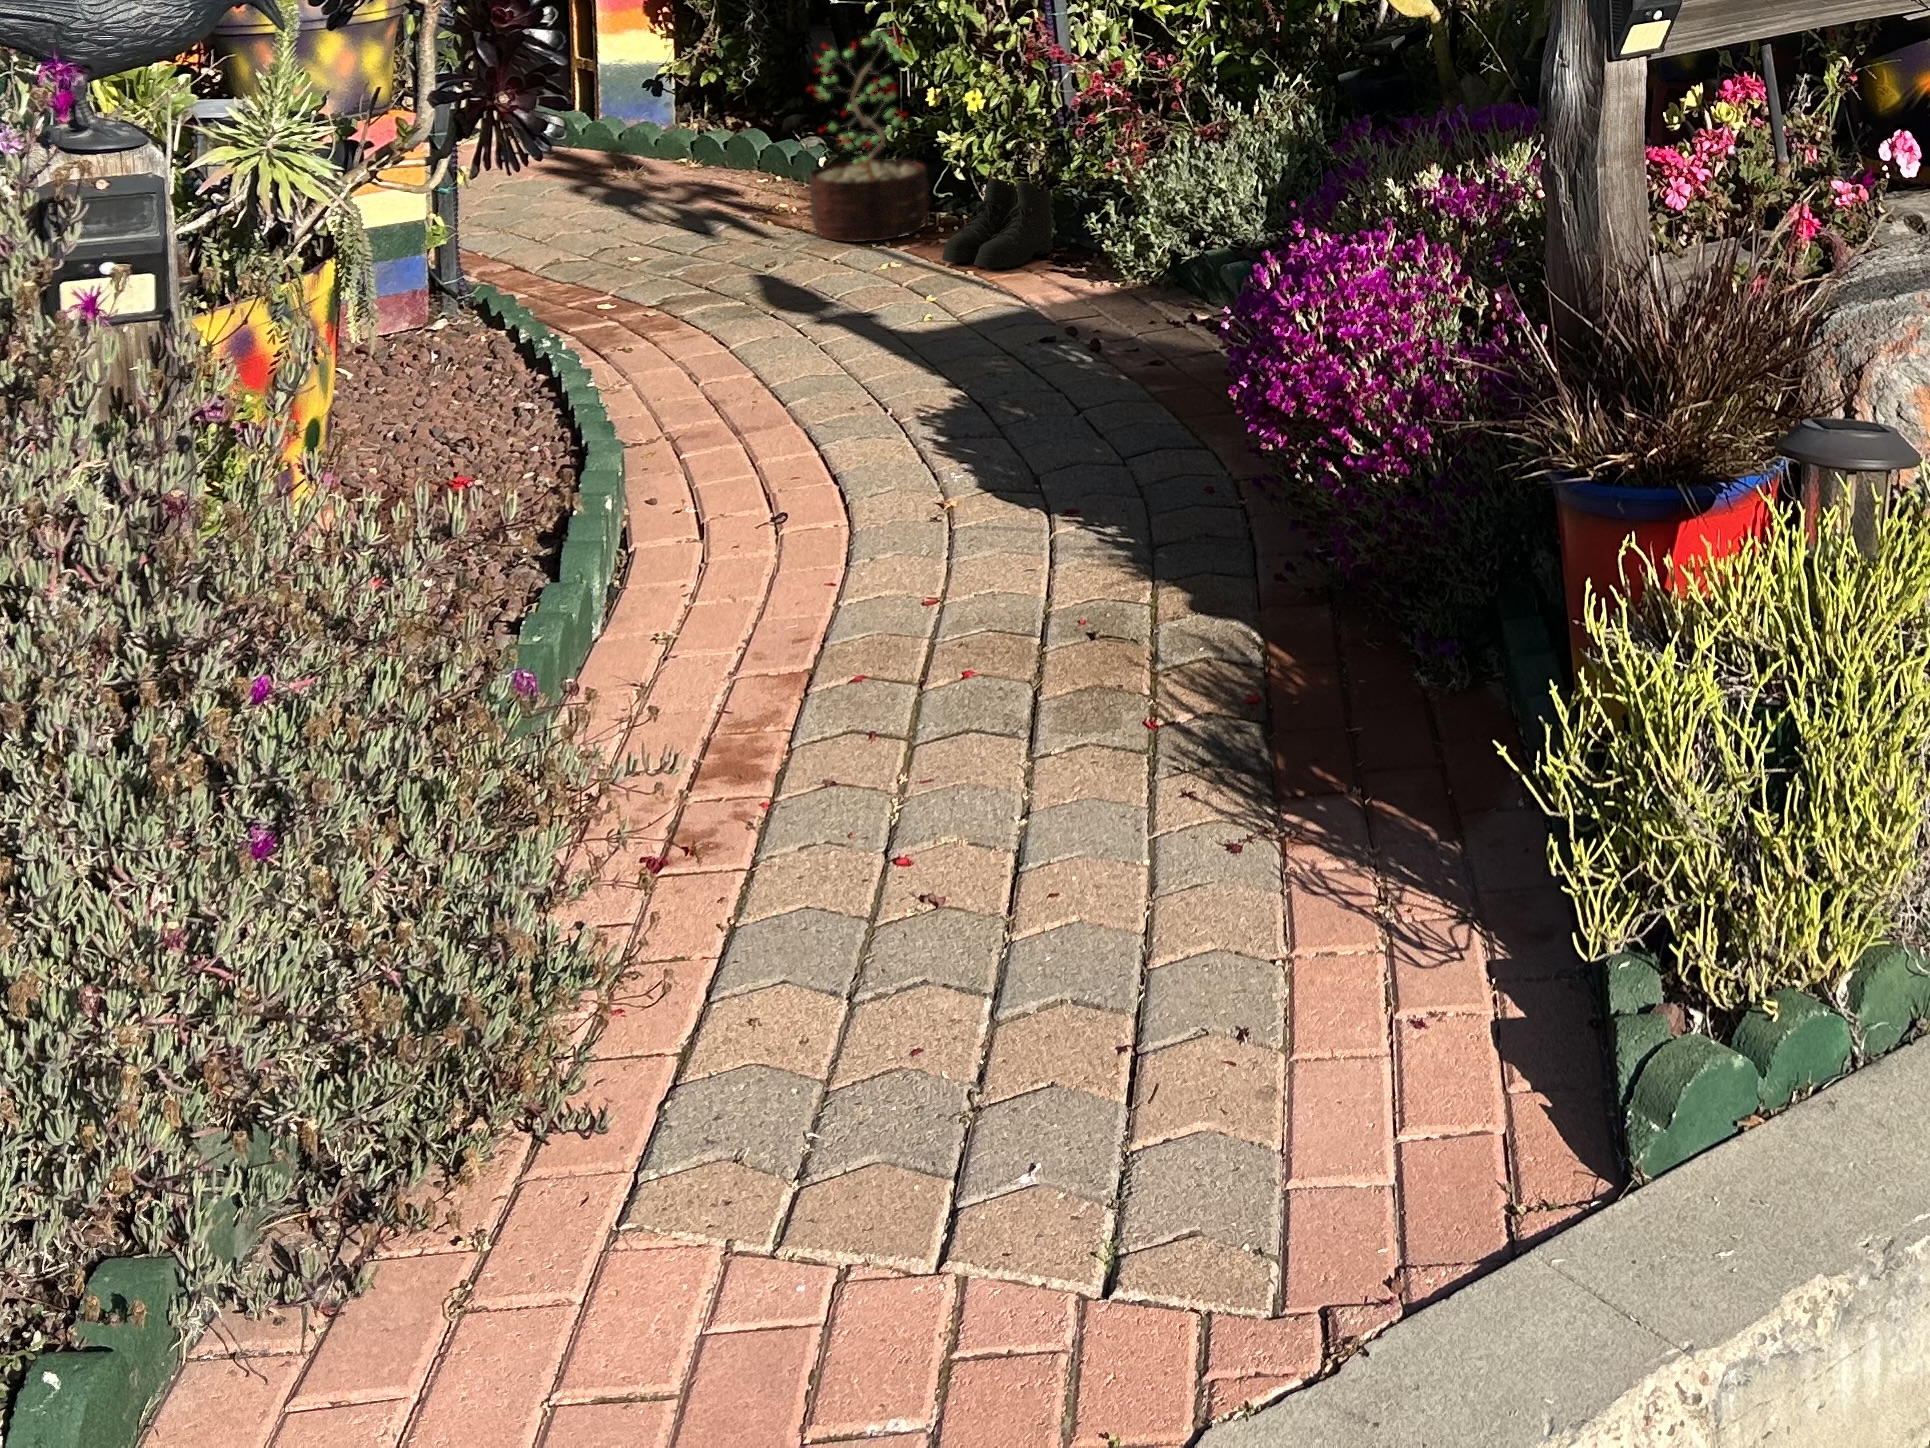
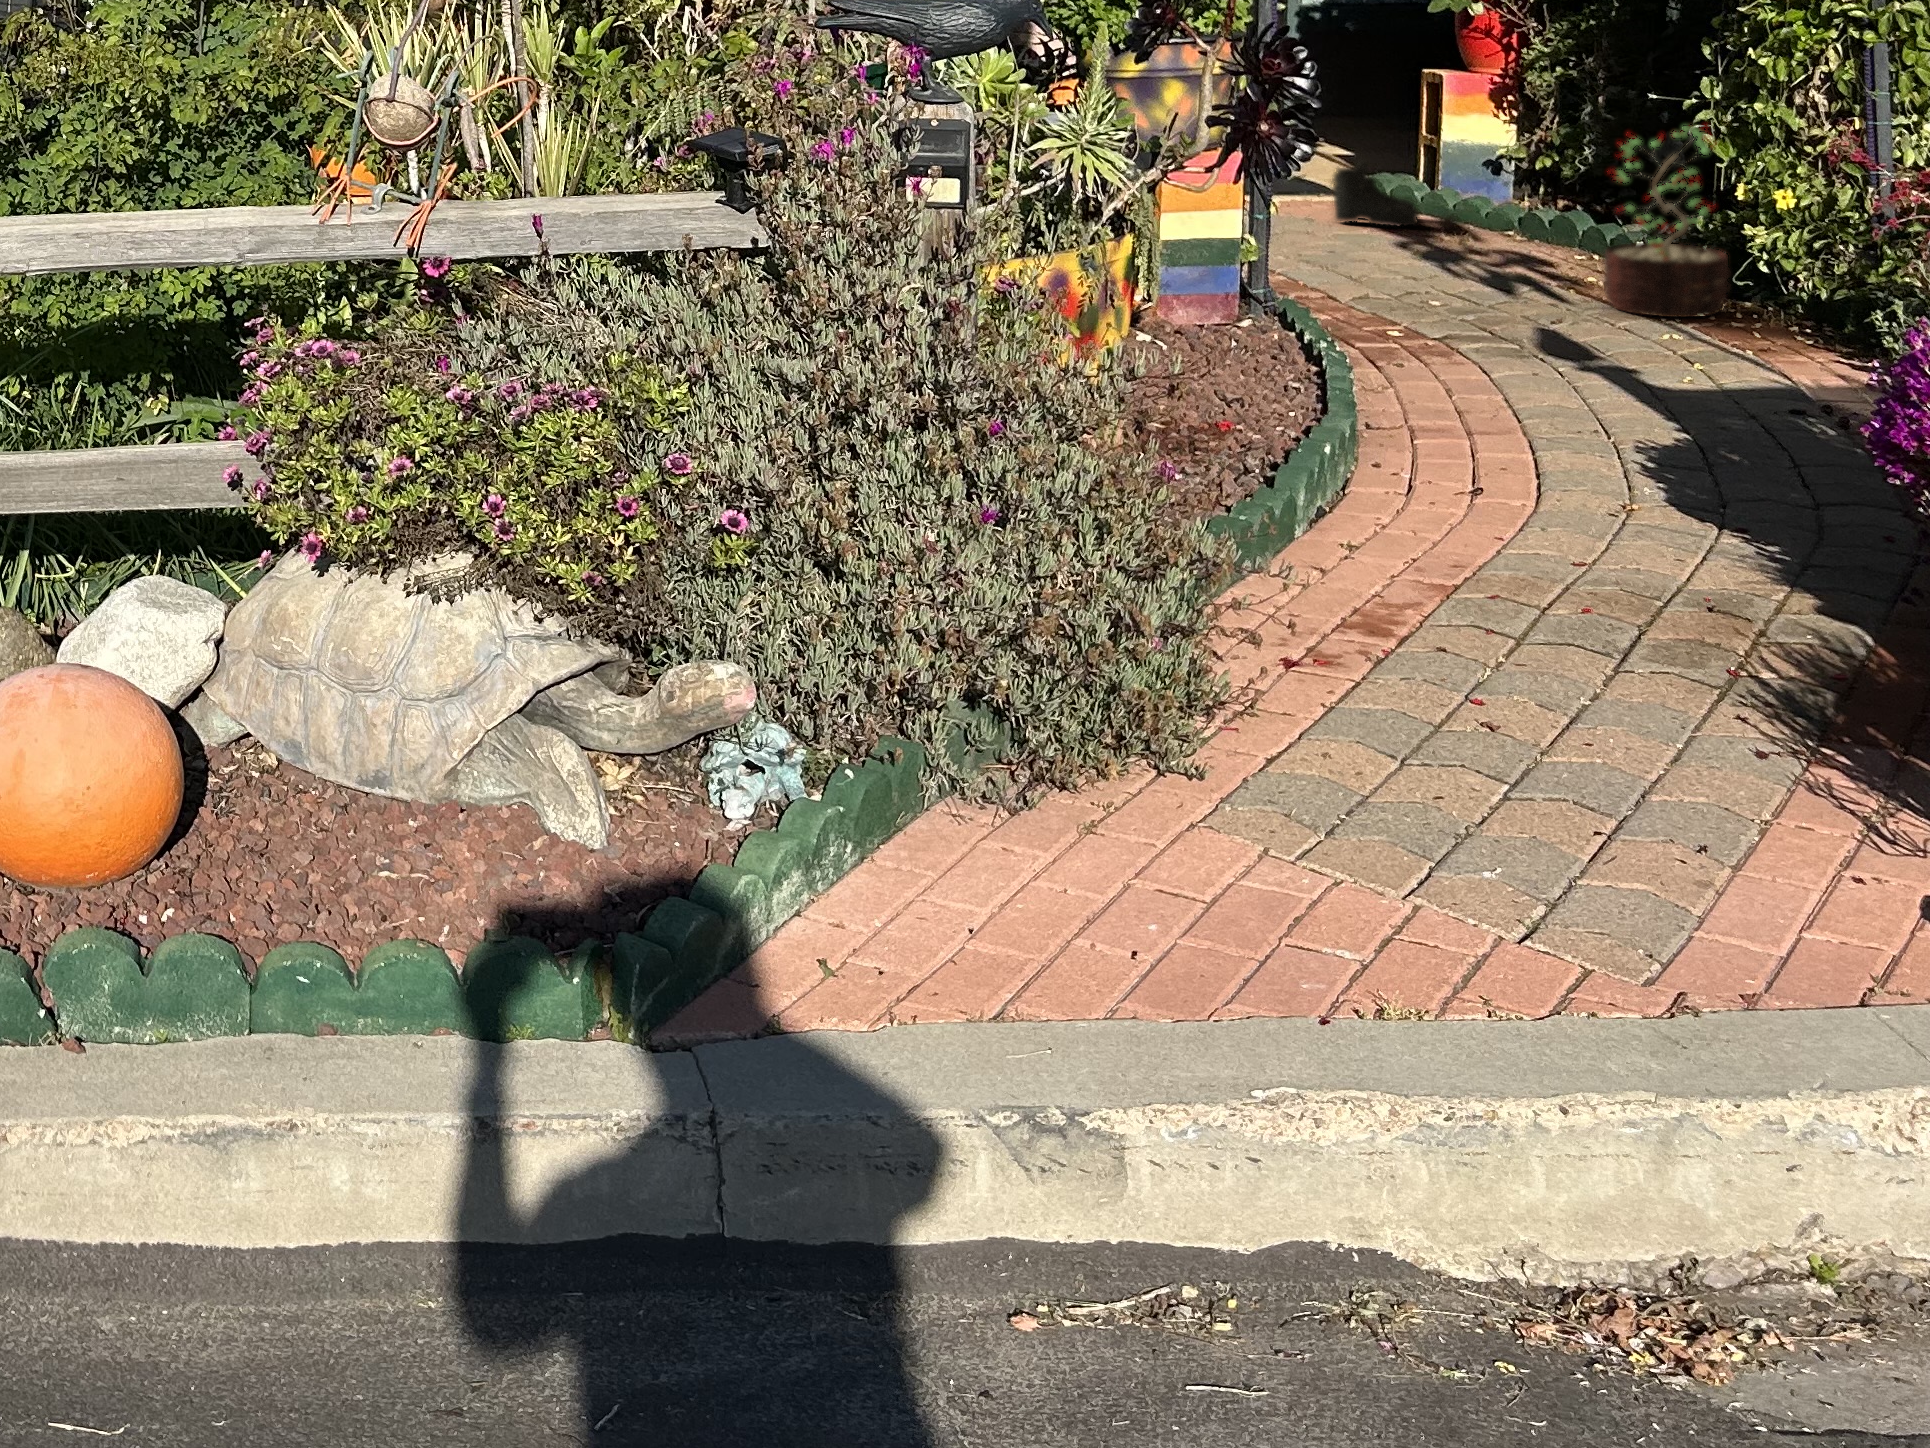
boots: present [942,177,1054,268] -> present [1332,161,1419,226]

